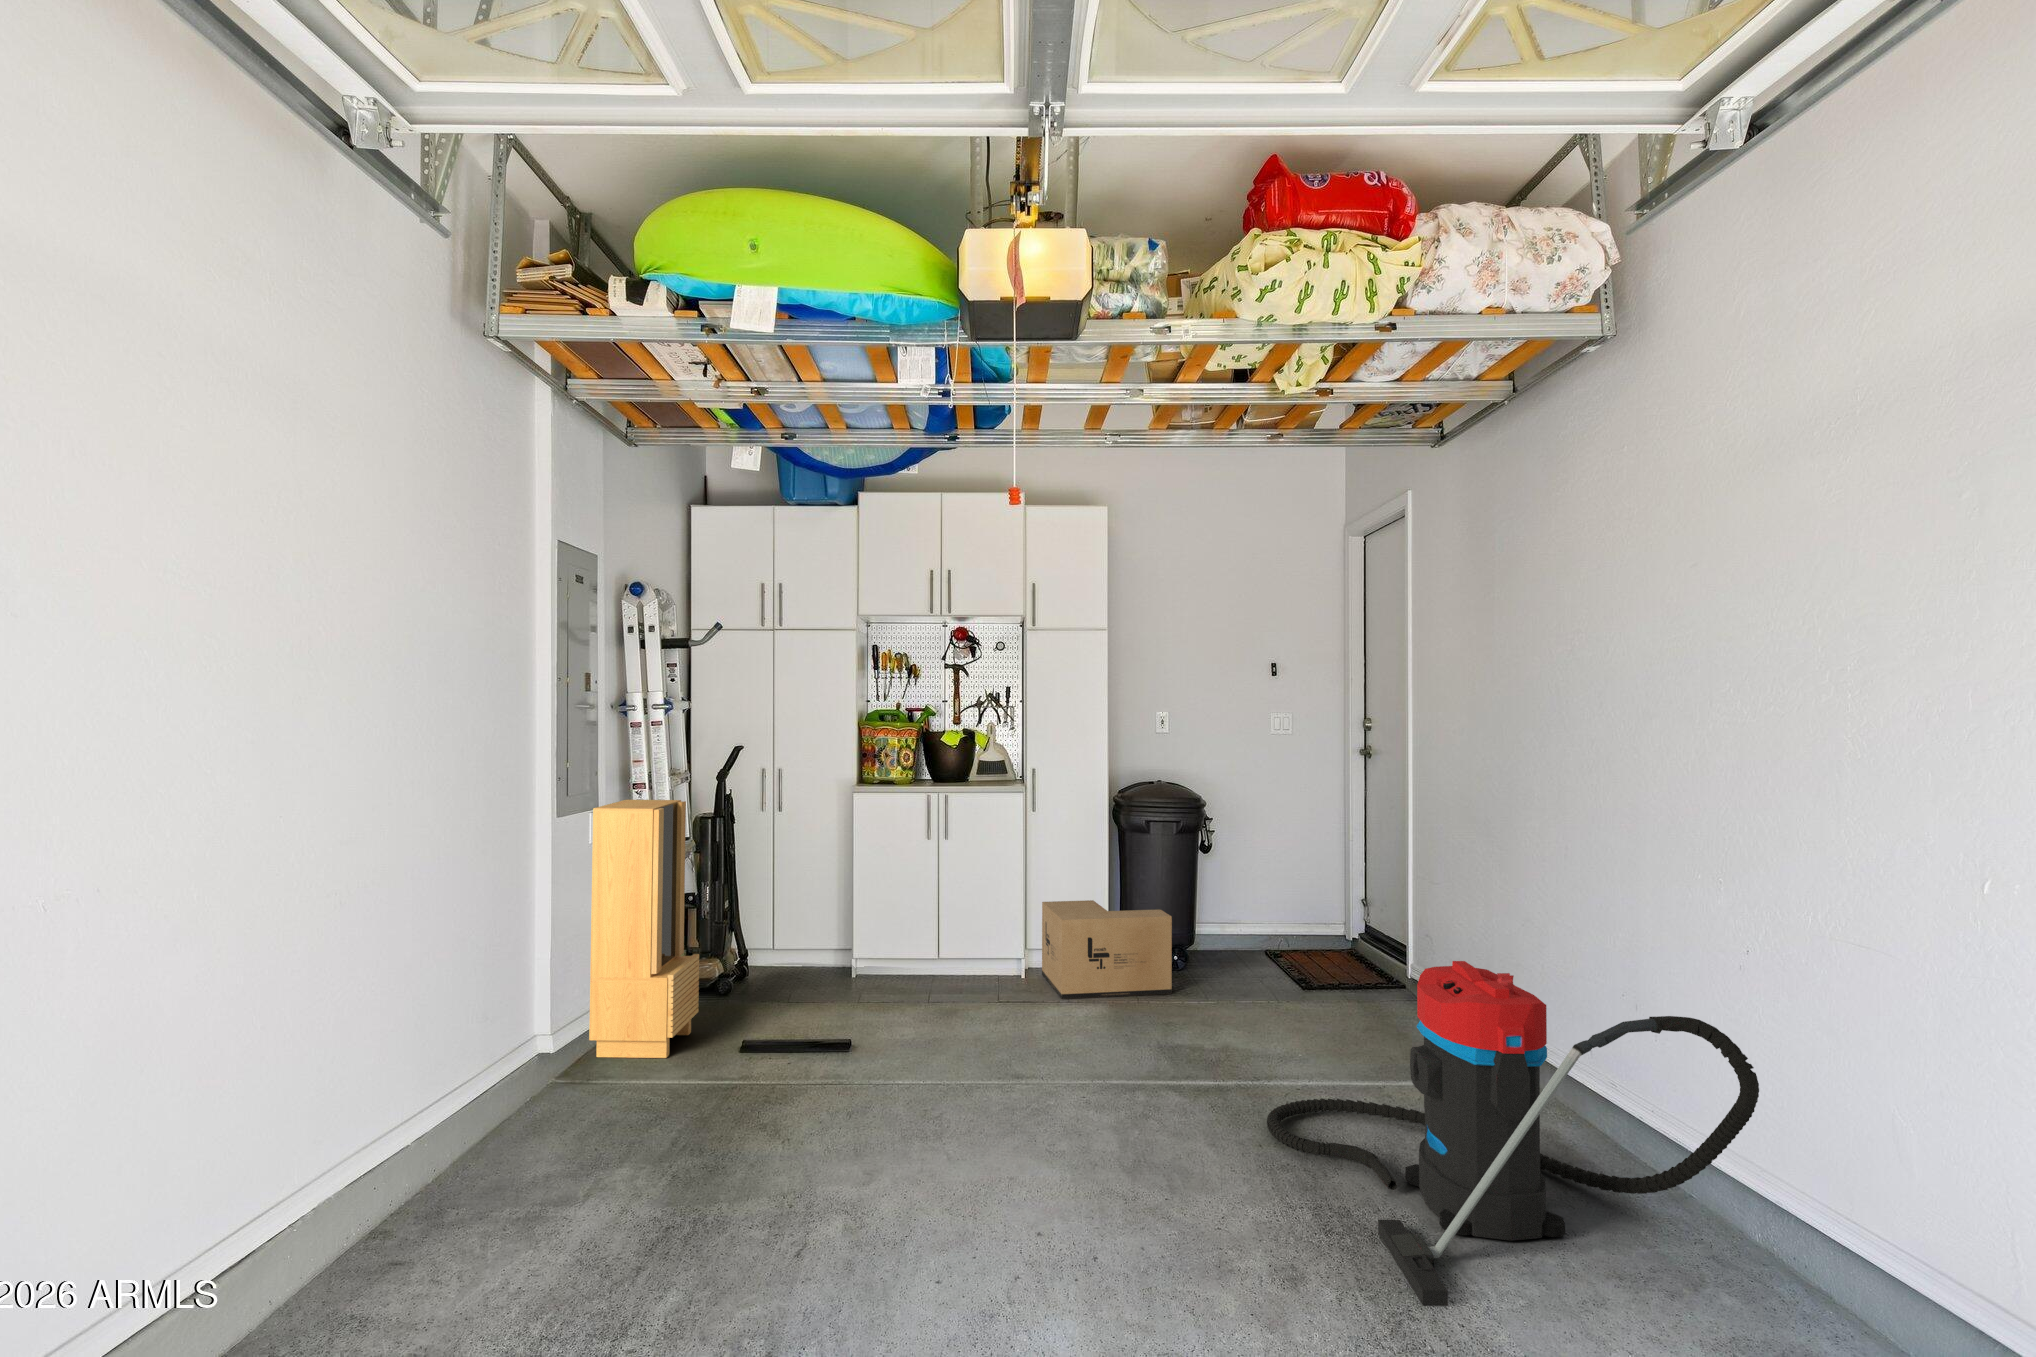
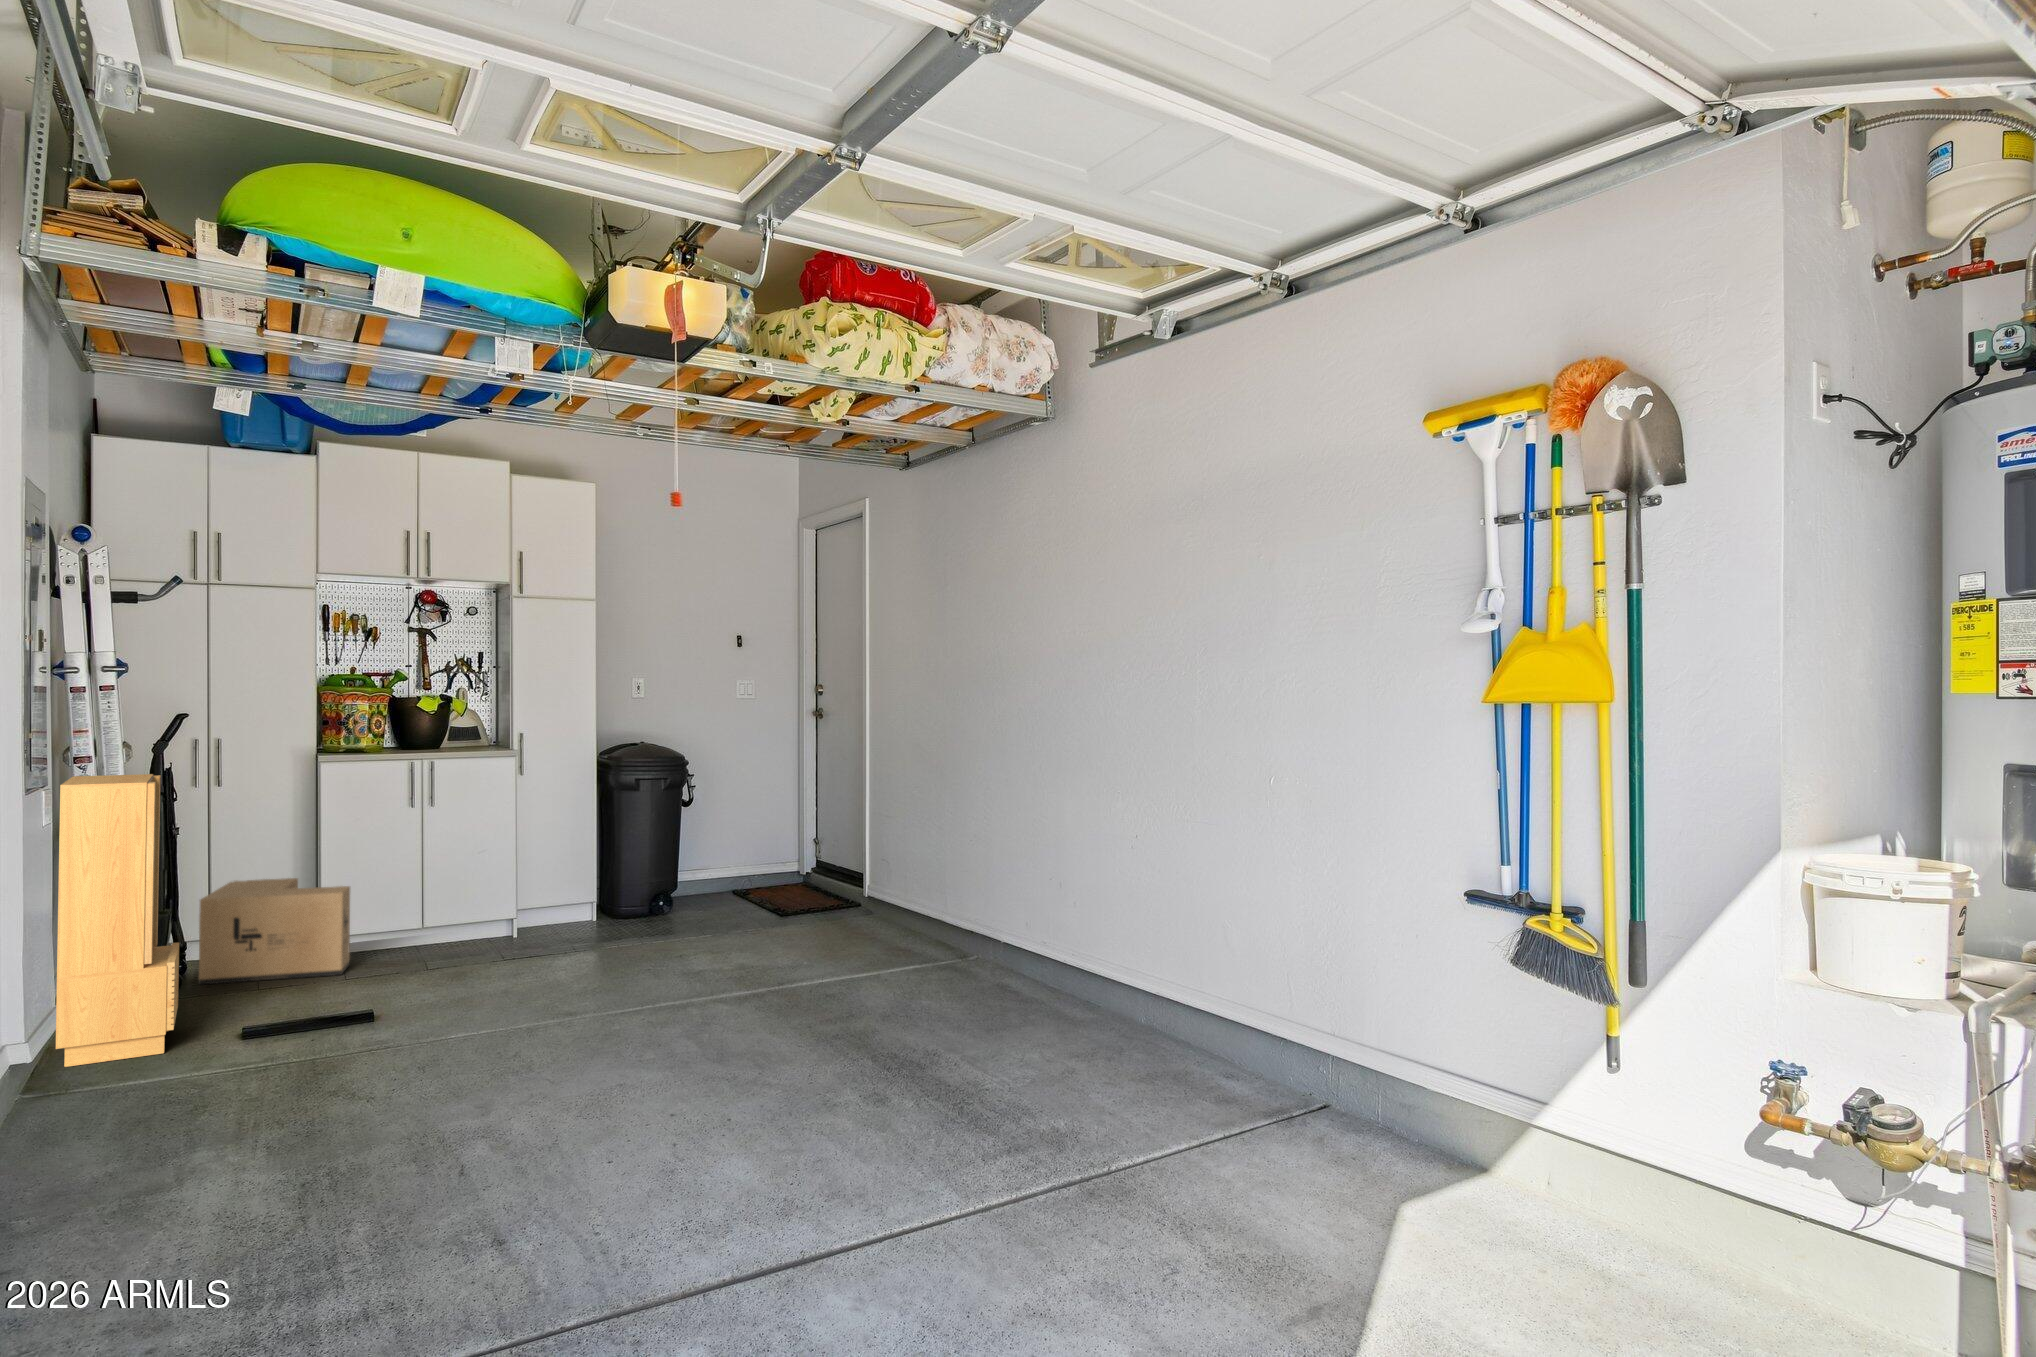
cardboard box: present [1042,900,1172,999] -> present [199,878,350,984]
vacuum cleaner: present [1267,961,1759,1306] -> none [810,855,1136,1073]

